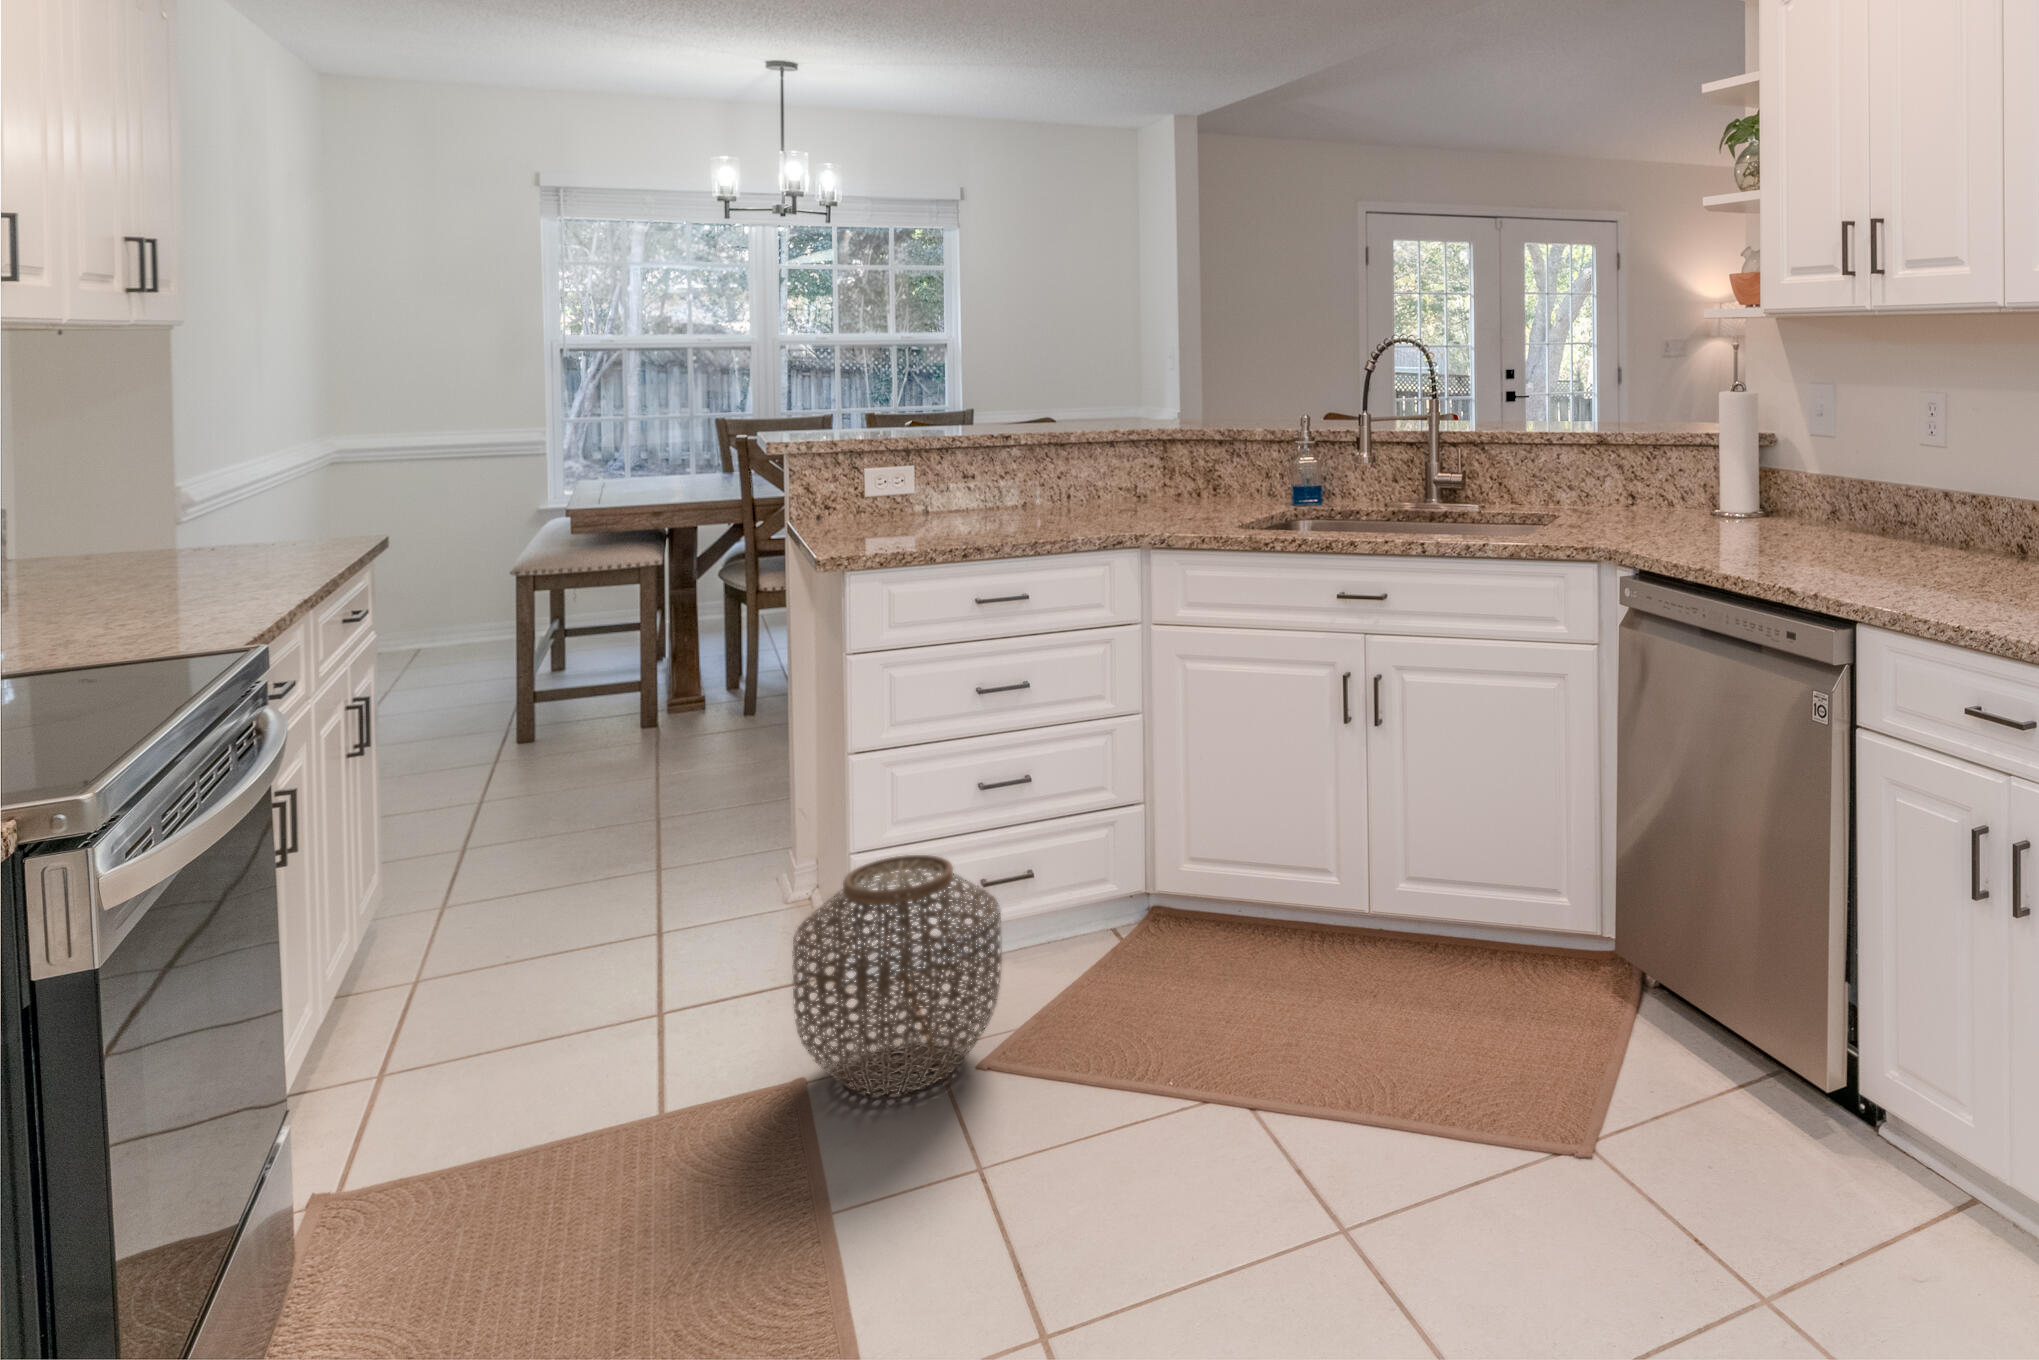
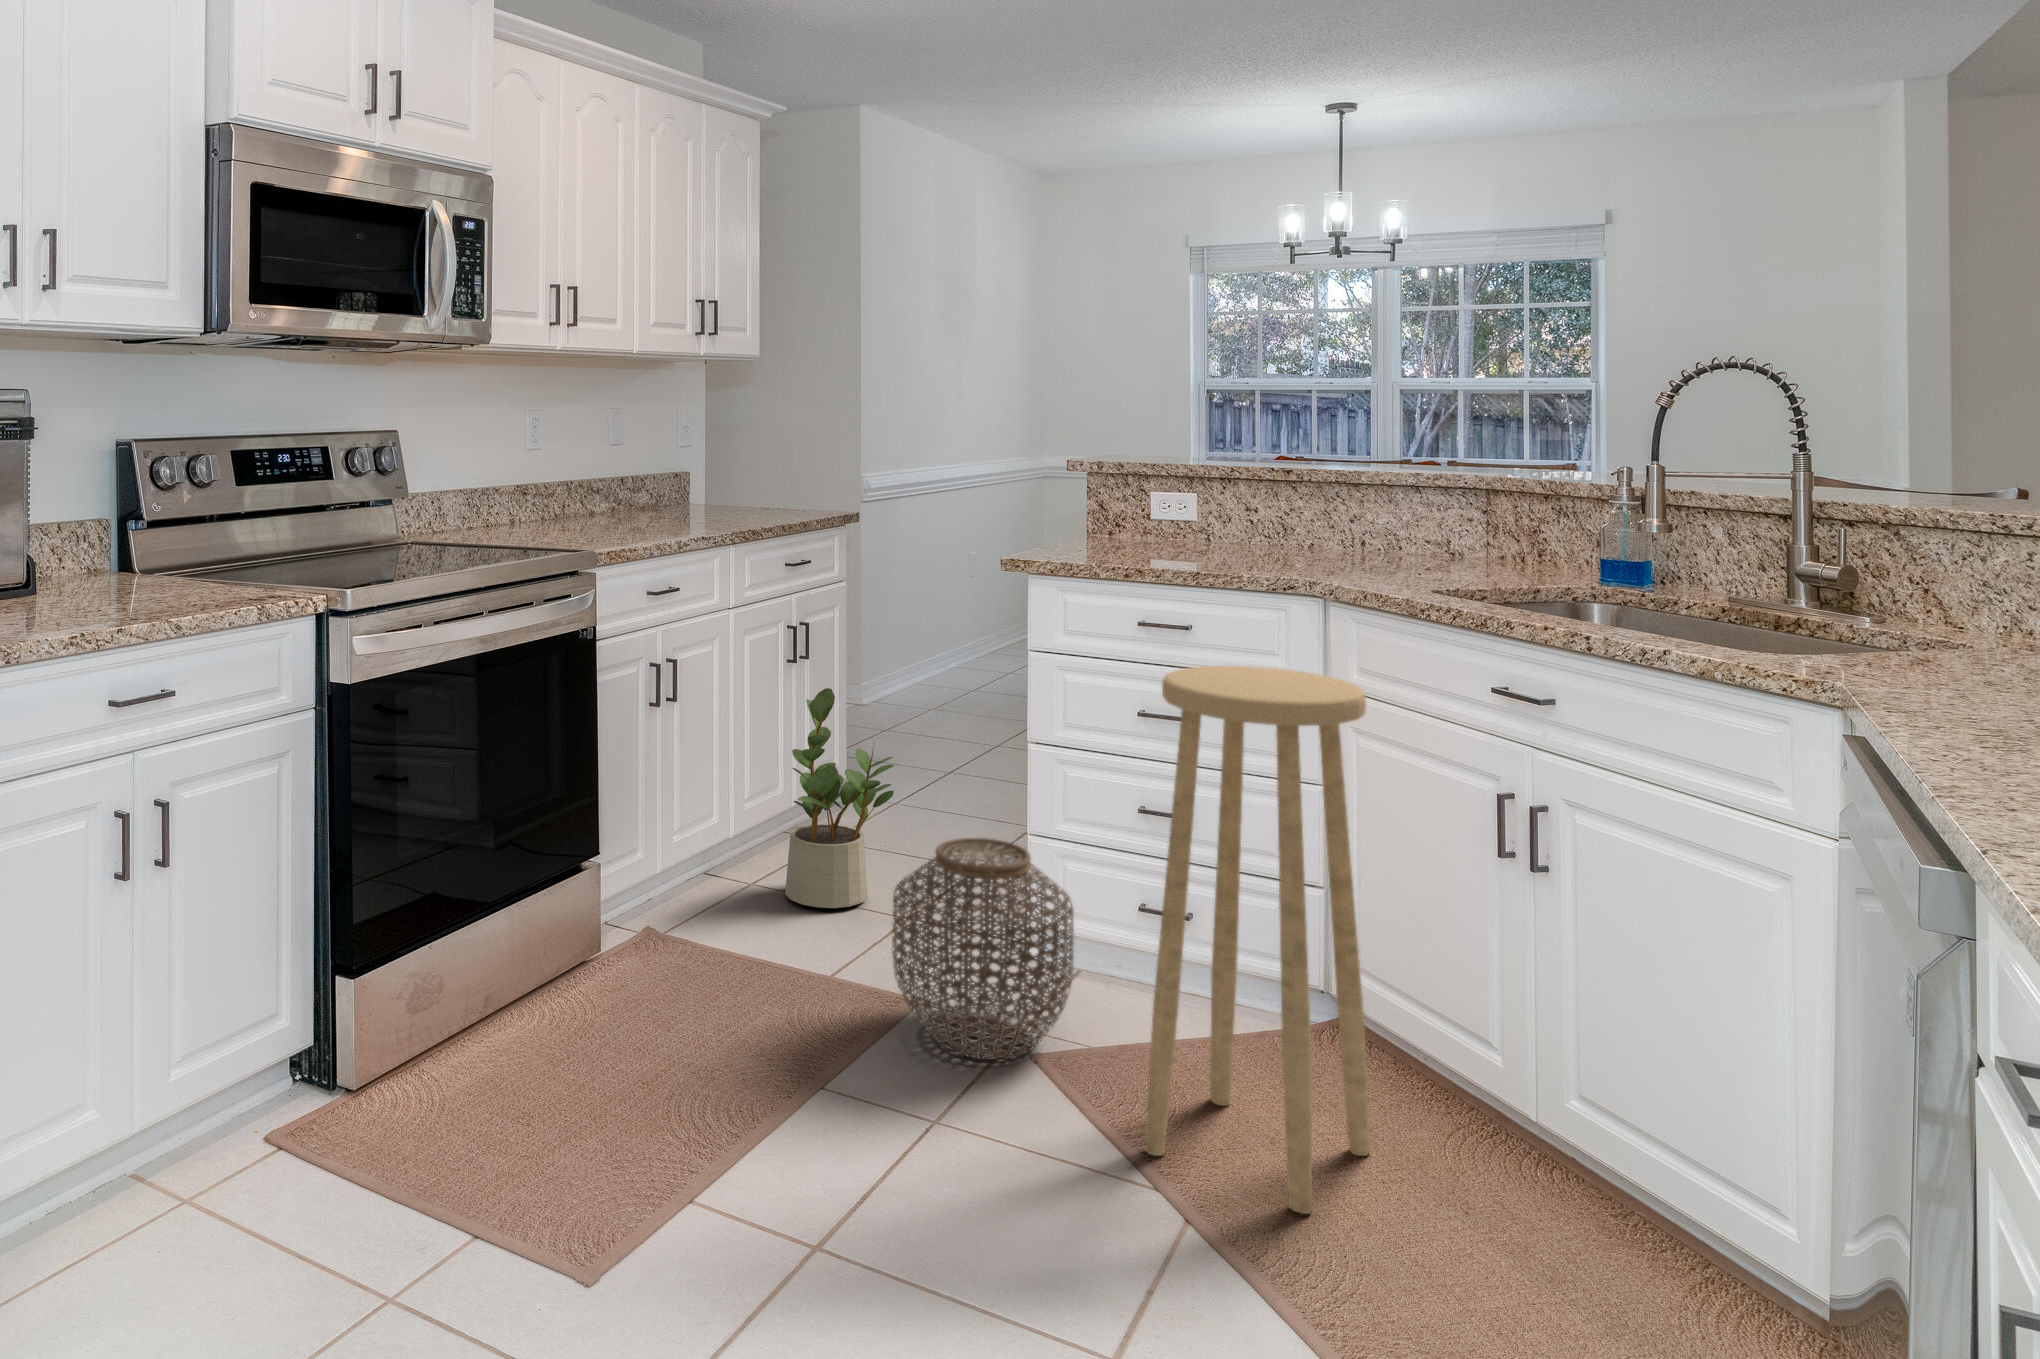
stool: none [1134,611,1305,1075] -> present [1145,666,1370,1214]
potted plant: none [447,763,613,1053] -> present [785,688,894,908]

